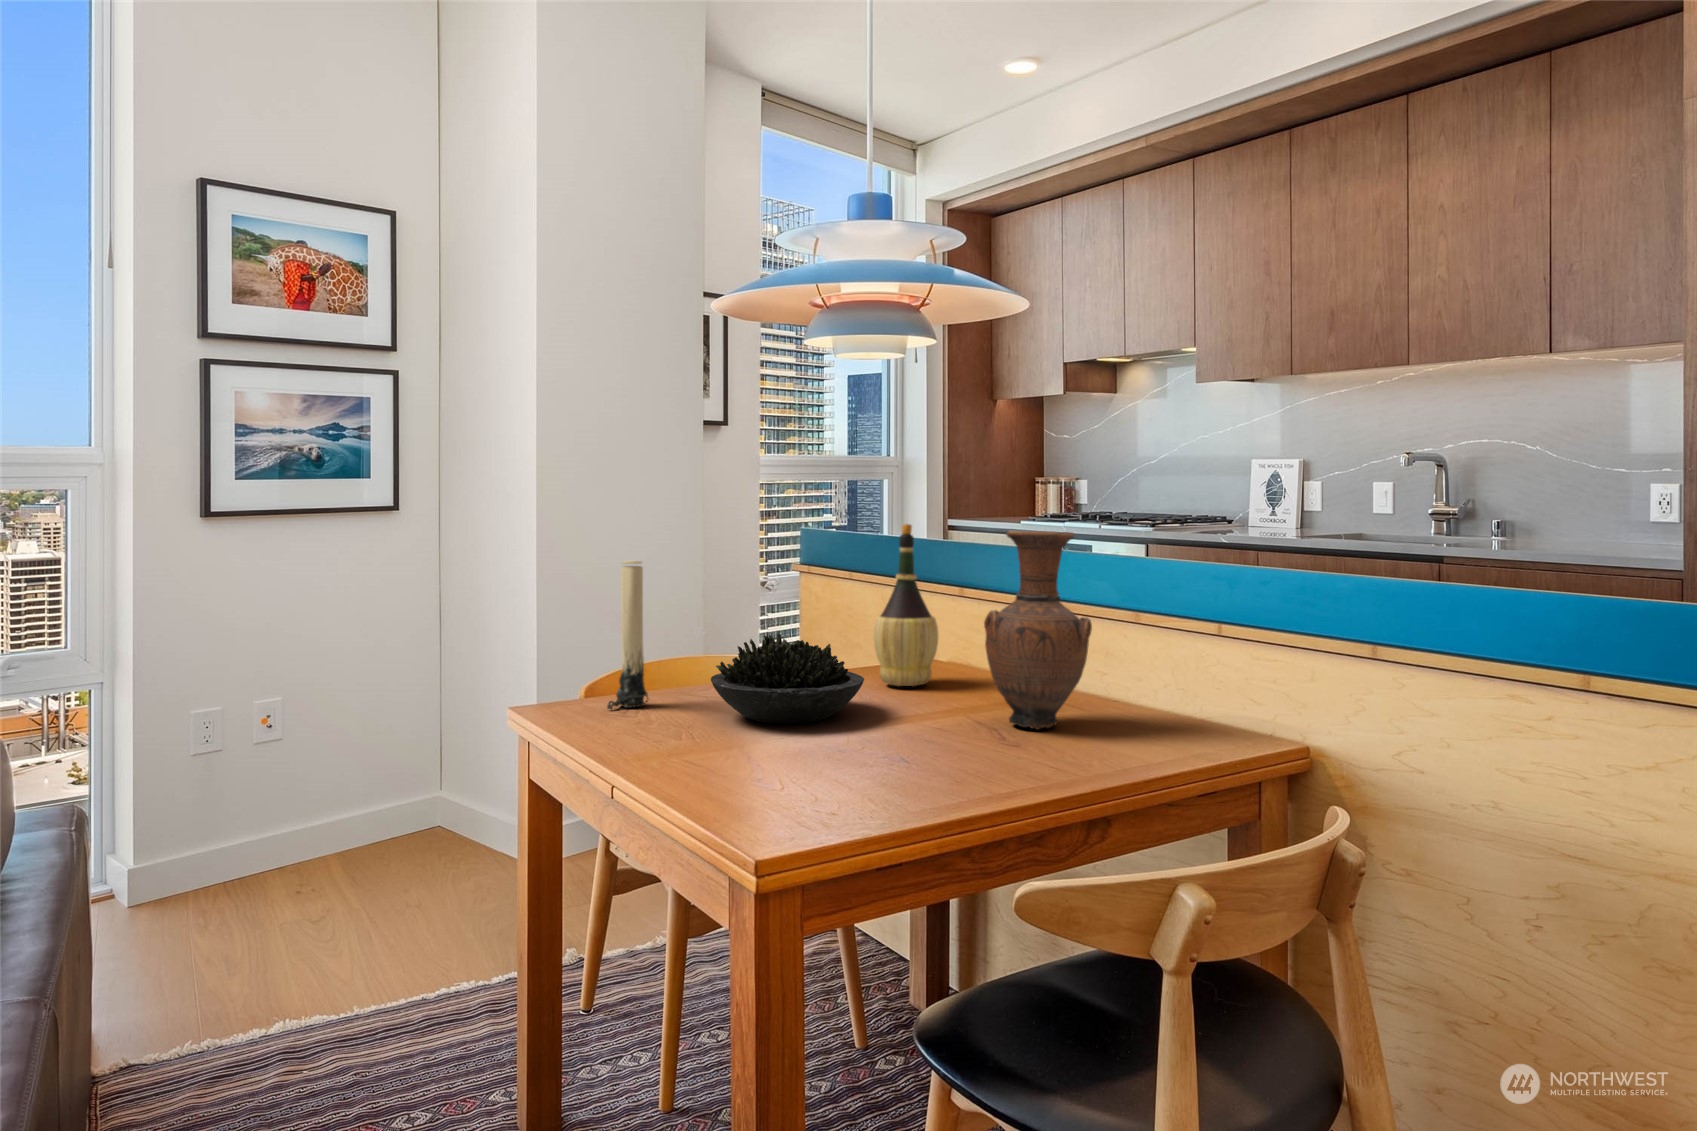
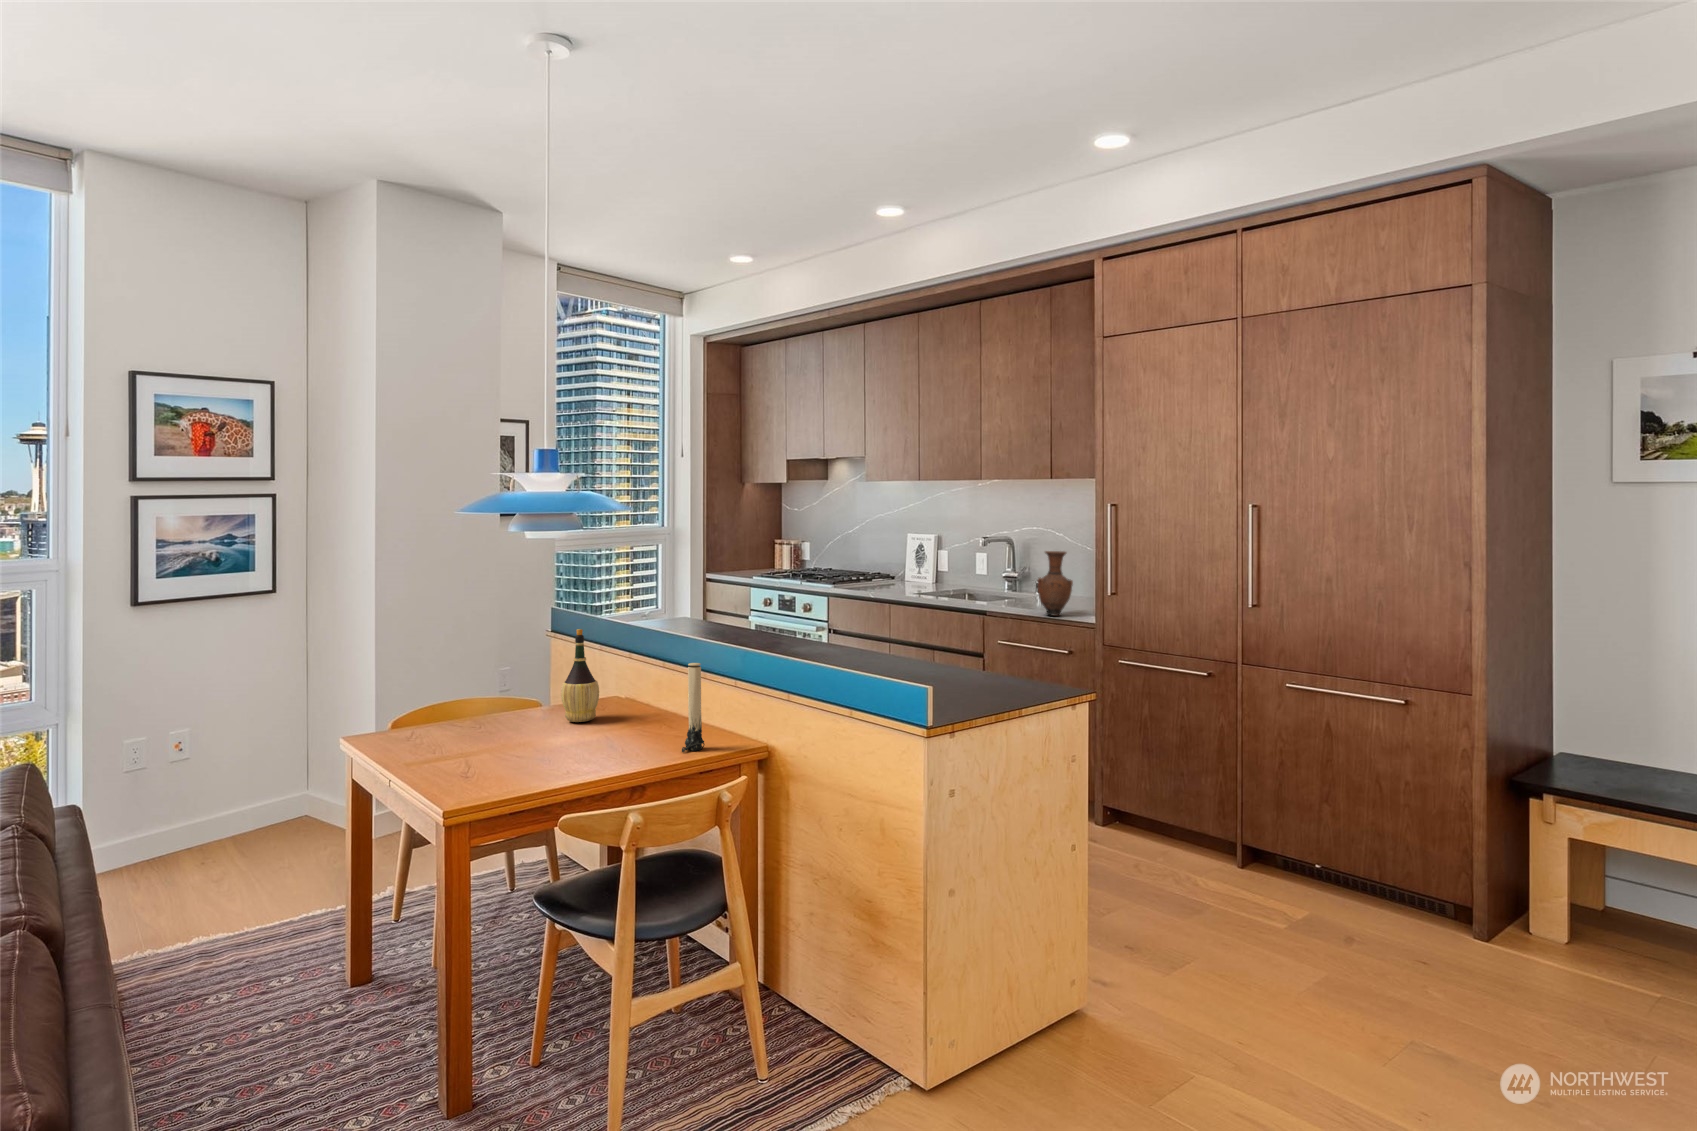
vase: present [984,530,1092,730] -> present [1037,551,1073,616]
candle: present [607,560,648,709] -> present [682,663,705,752]
succulent plant: present [711,634,864,723] -> none [450,699,540,750]

